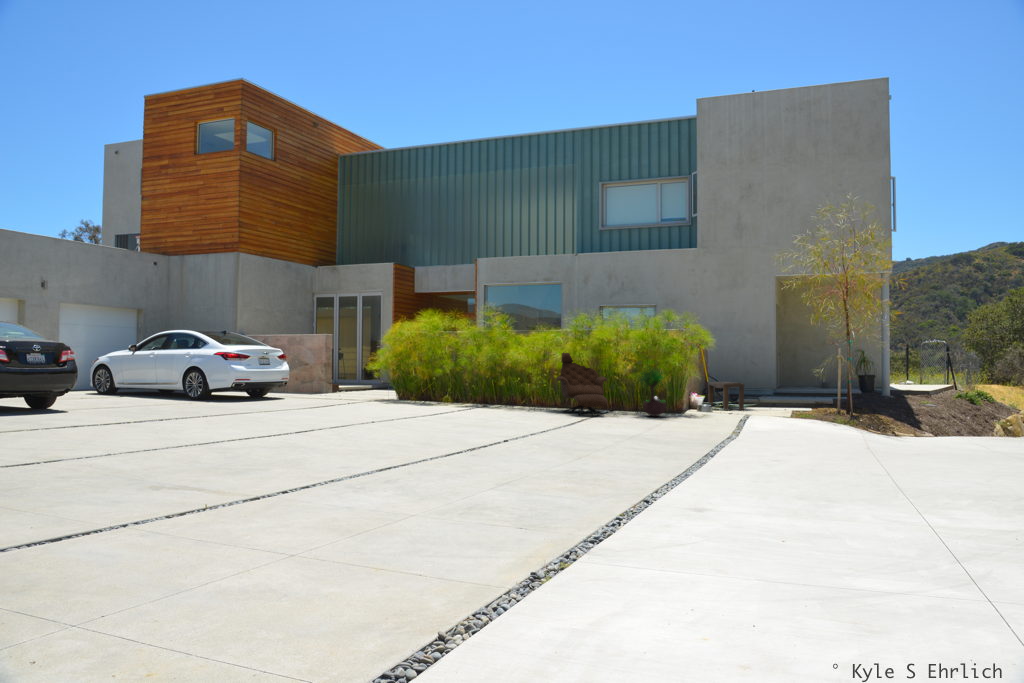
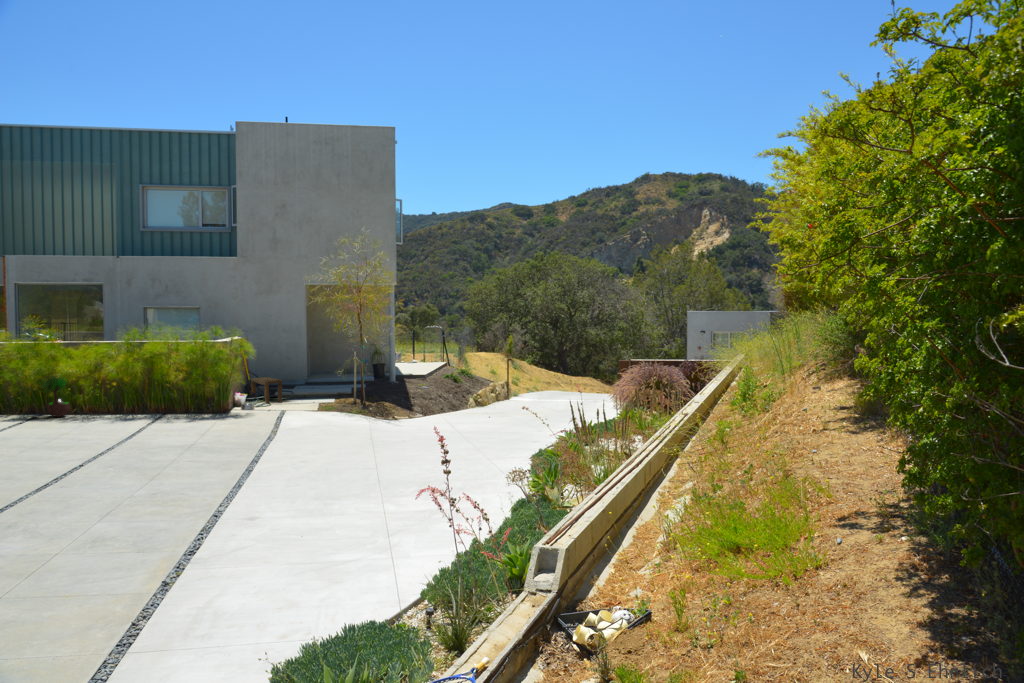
lounge chair: present [557,352,608,416] -> none [110,362,162,424]
potted tree: present [639,369,666,417] -> present [40,376,70,417]

